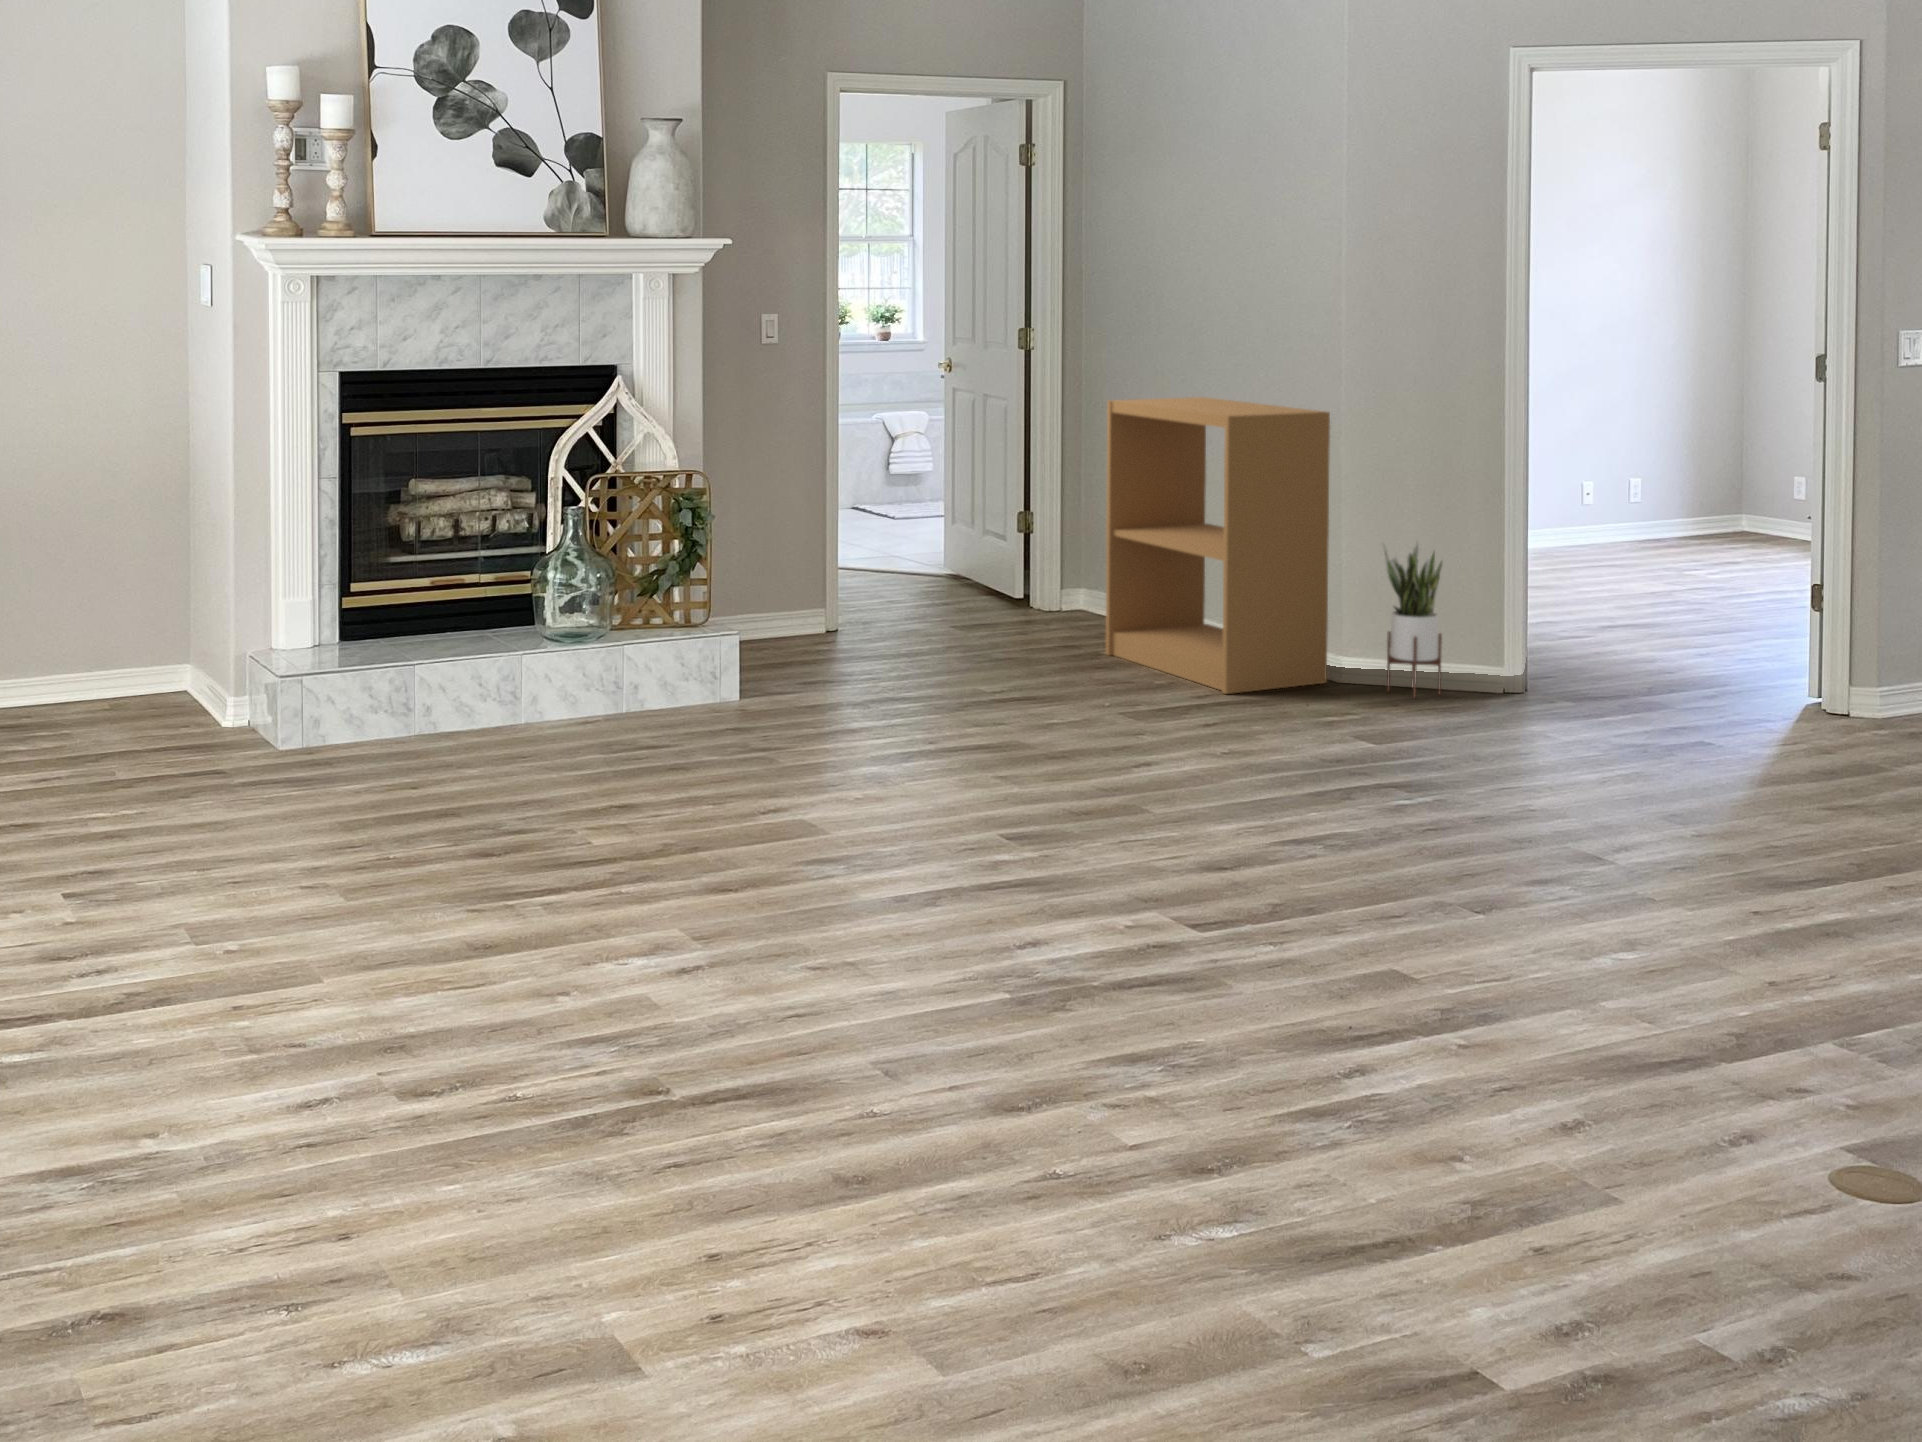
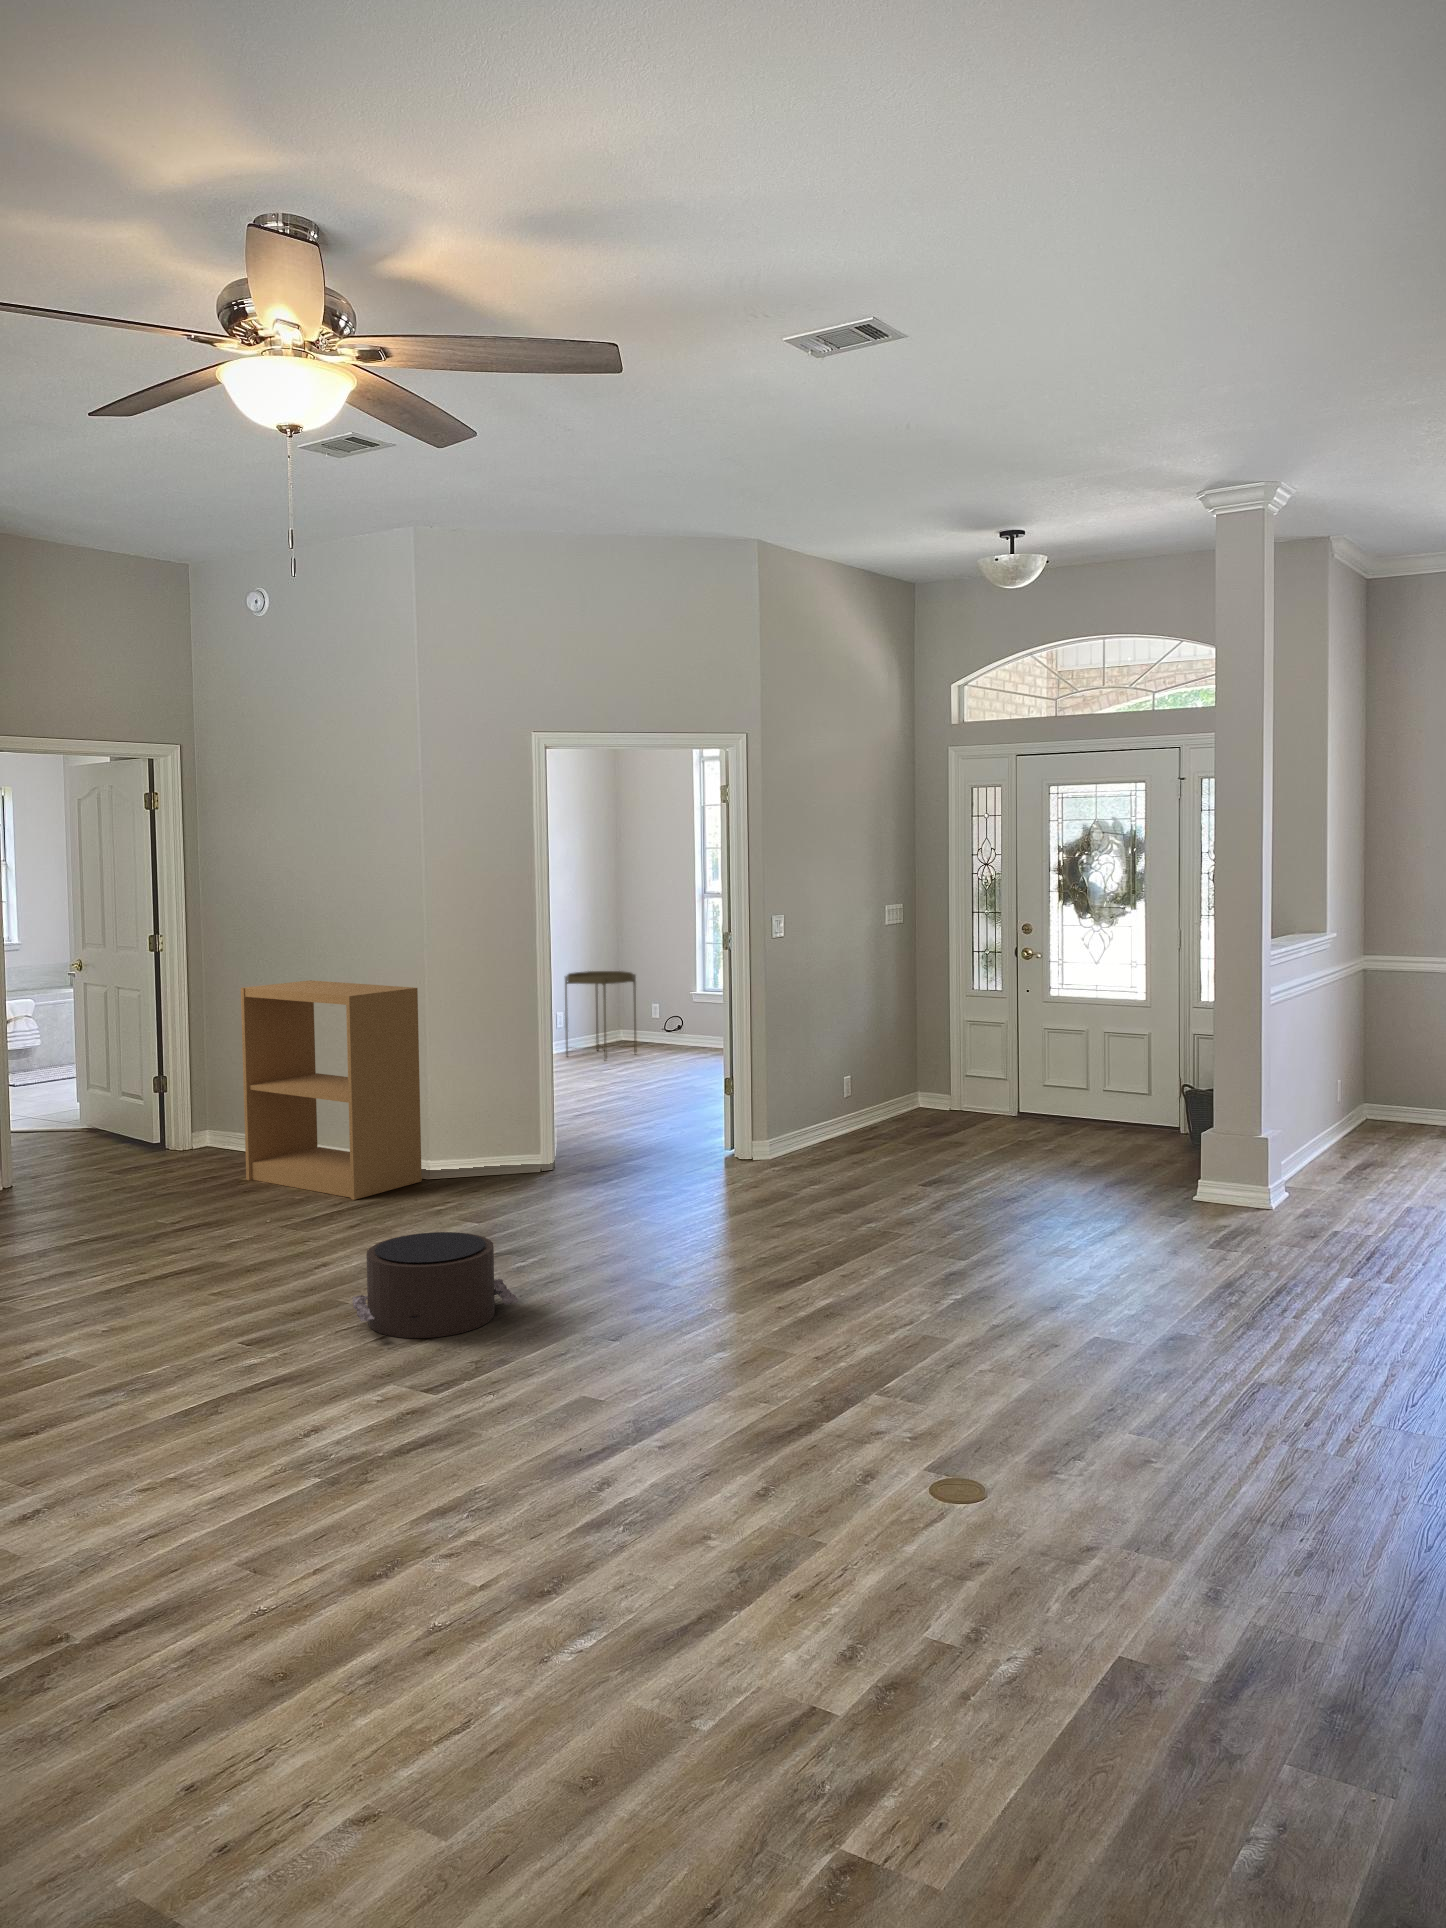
side table: none [1633,419,1750,556] -> present [565,971,637,1060]
potted plant: present [1383,542,1443,698] -> none [461,1074,503,1185]
pouf: none [1140,730,1358,868] -> present [352,1232,518,1338]

